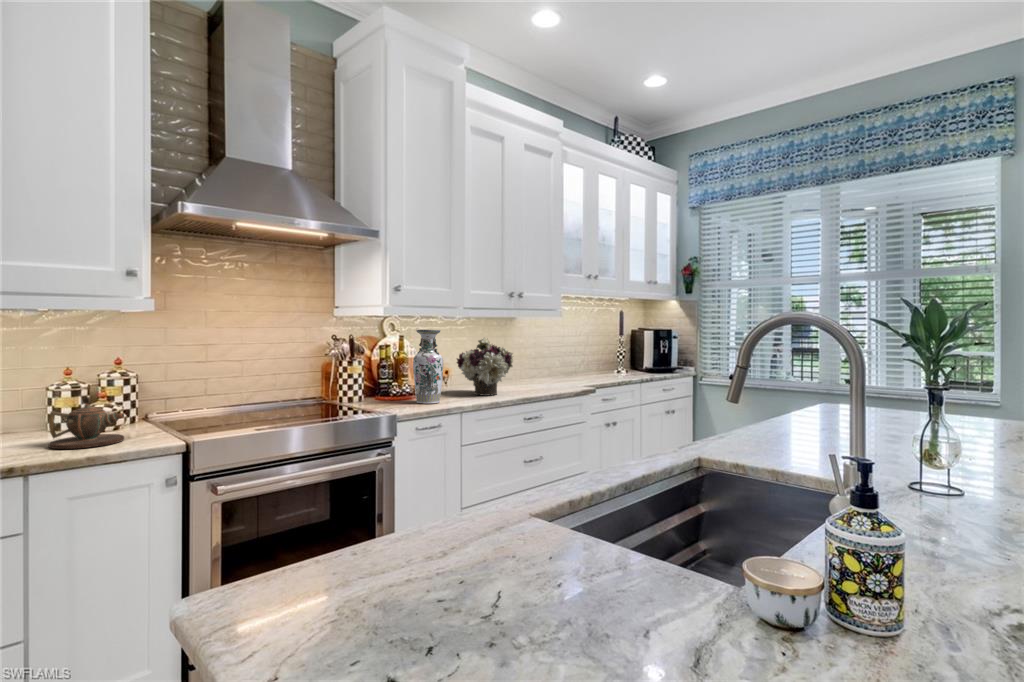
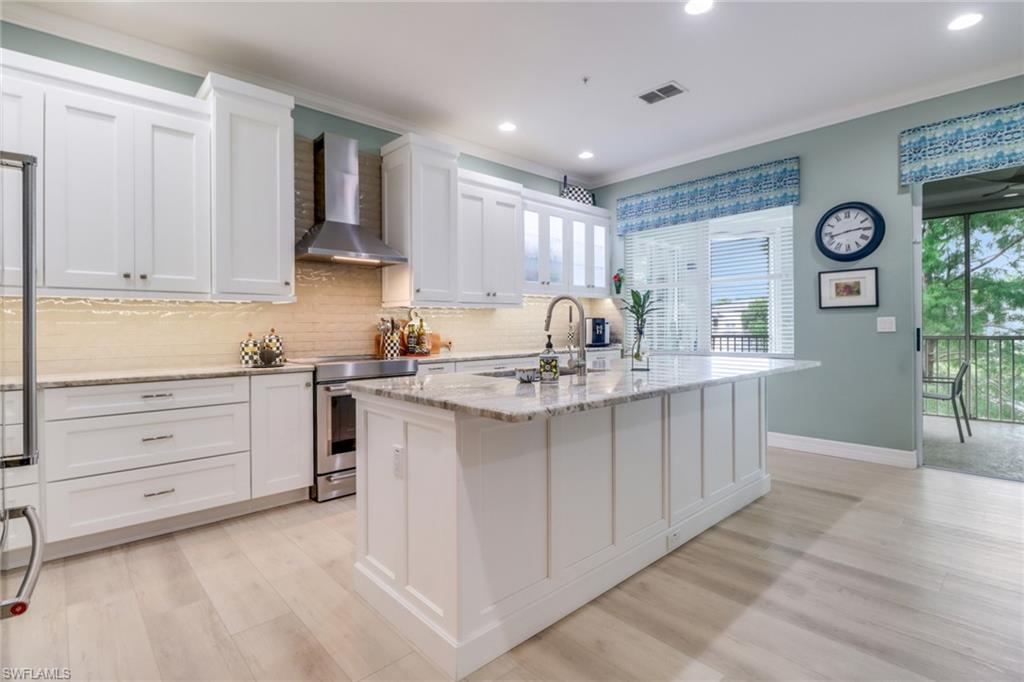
vase: present [413,330,443,404] -> none [428,315,445,357]
flower arrangement: present [457,338,513,396] -> none [455,320,489,355]

